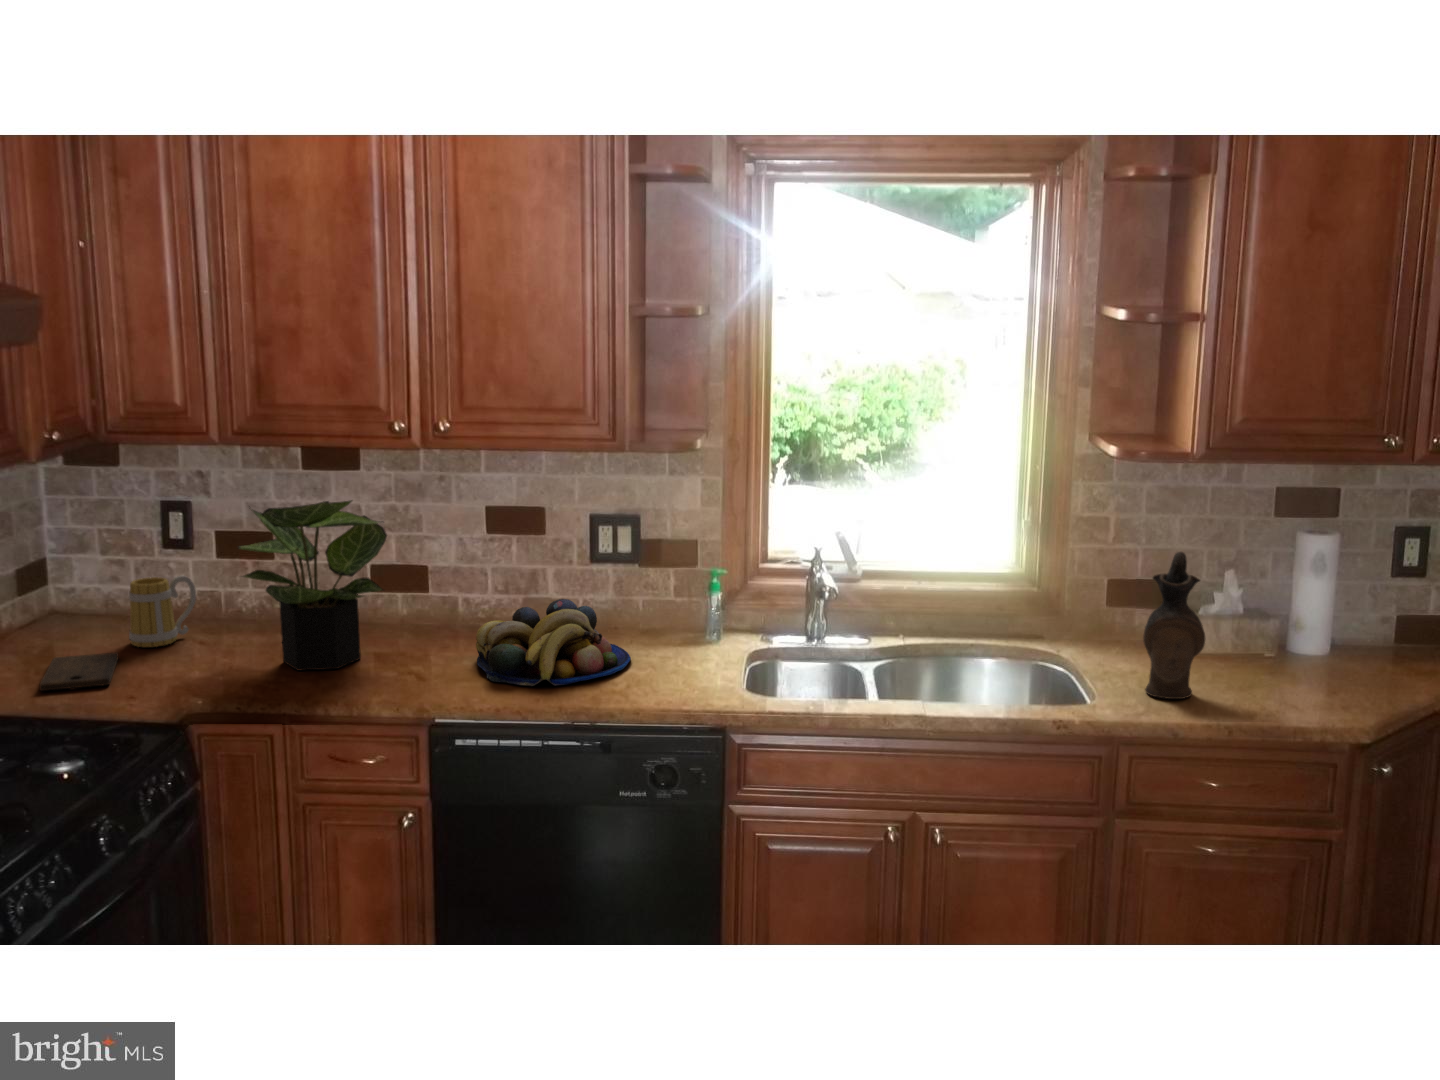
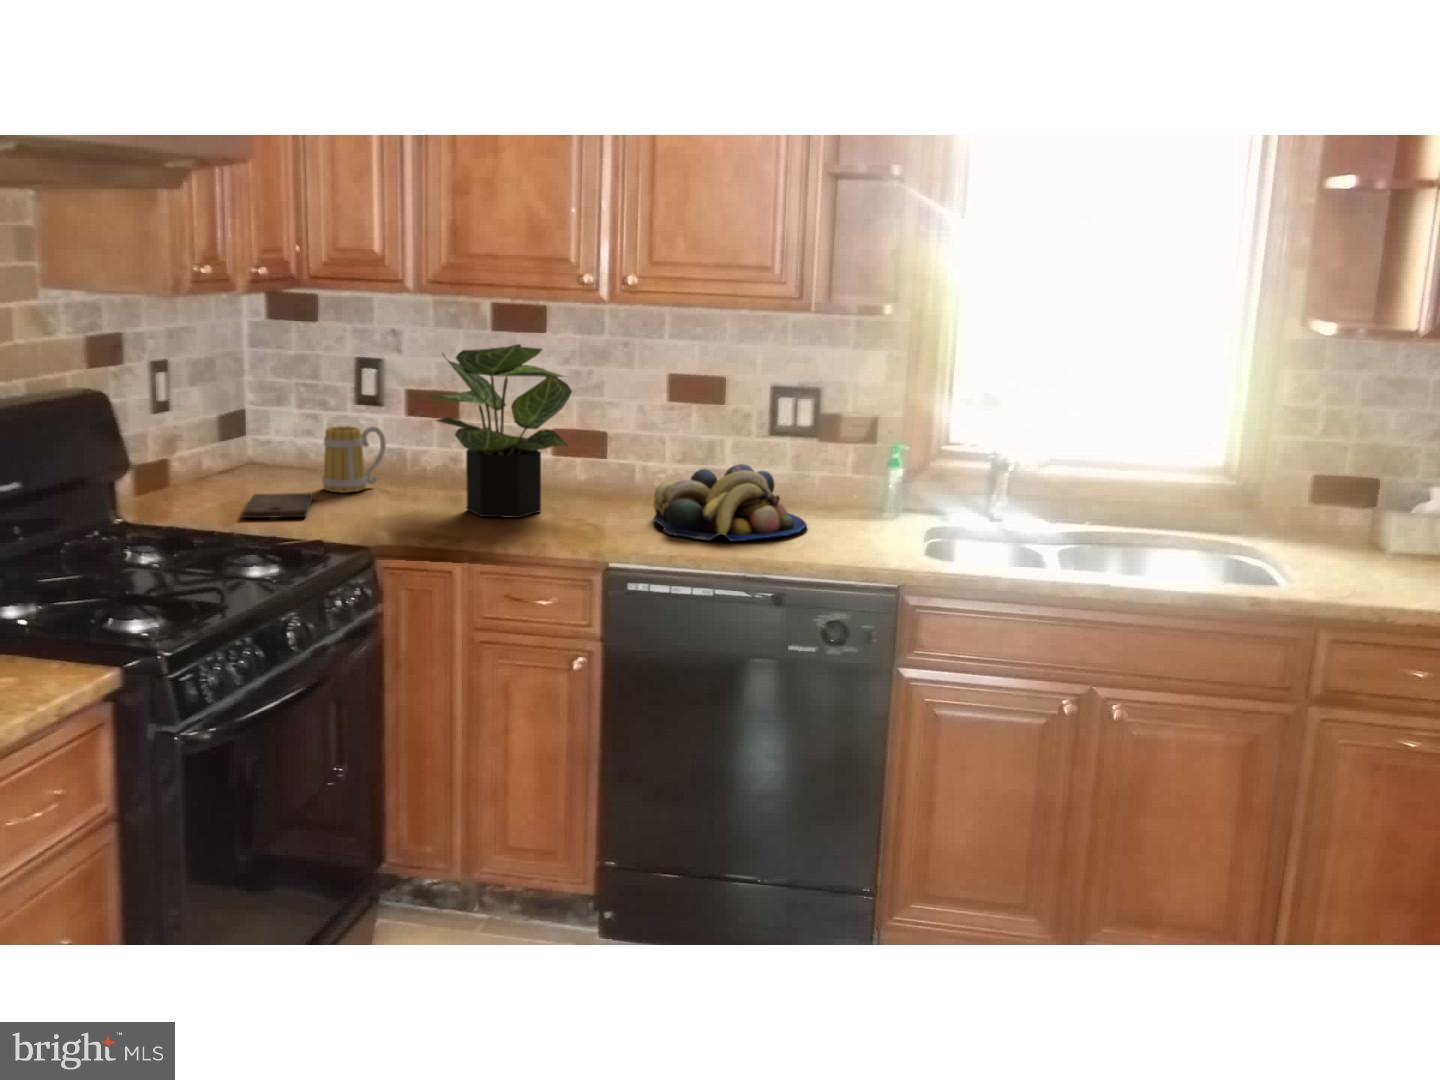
ceramic pitcher: present [1143,552,1205,699] -> none [1348,434,1418,588]

